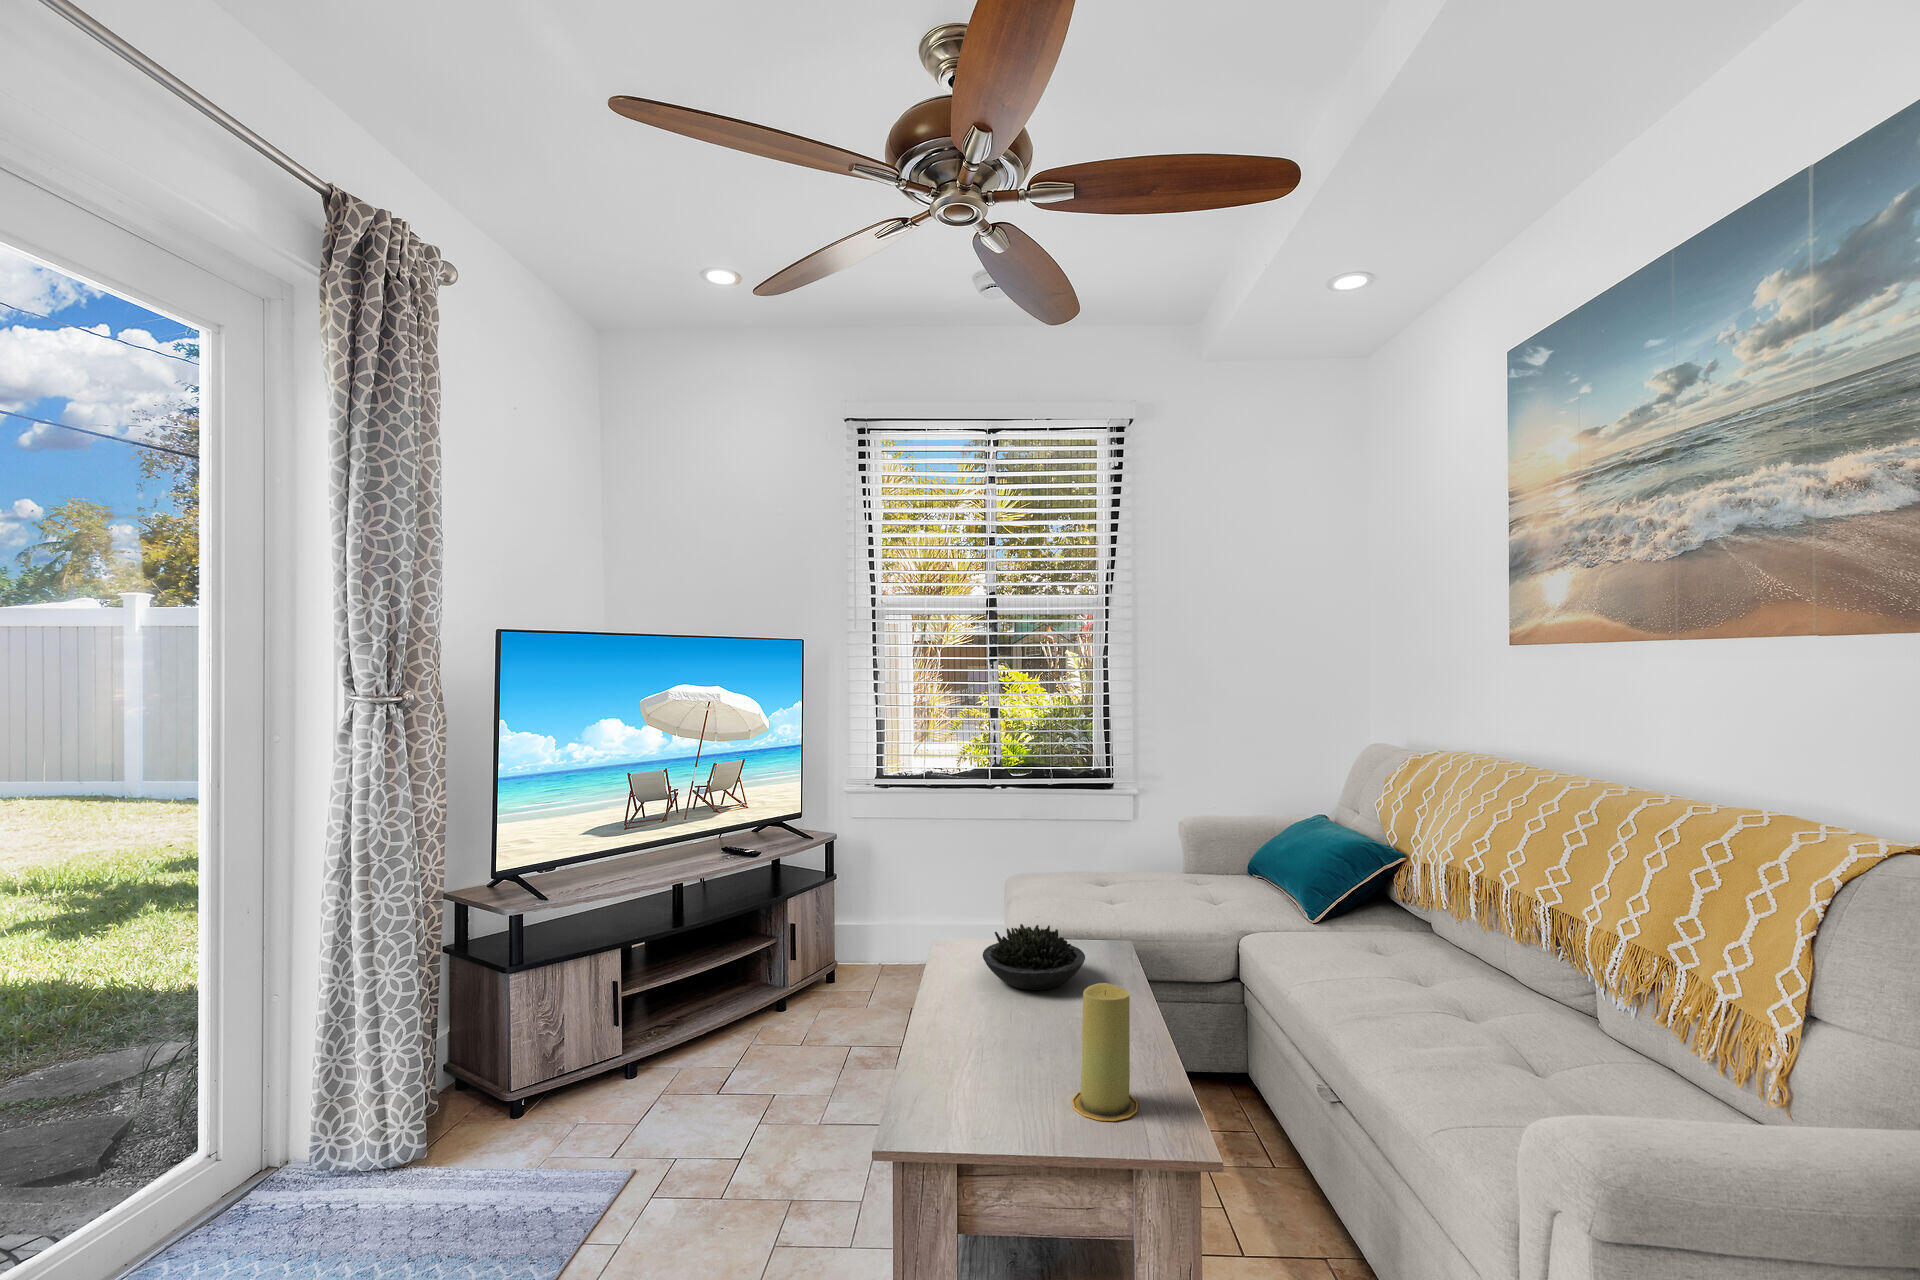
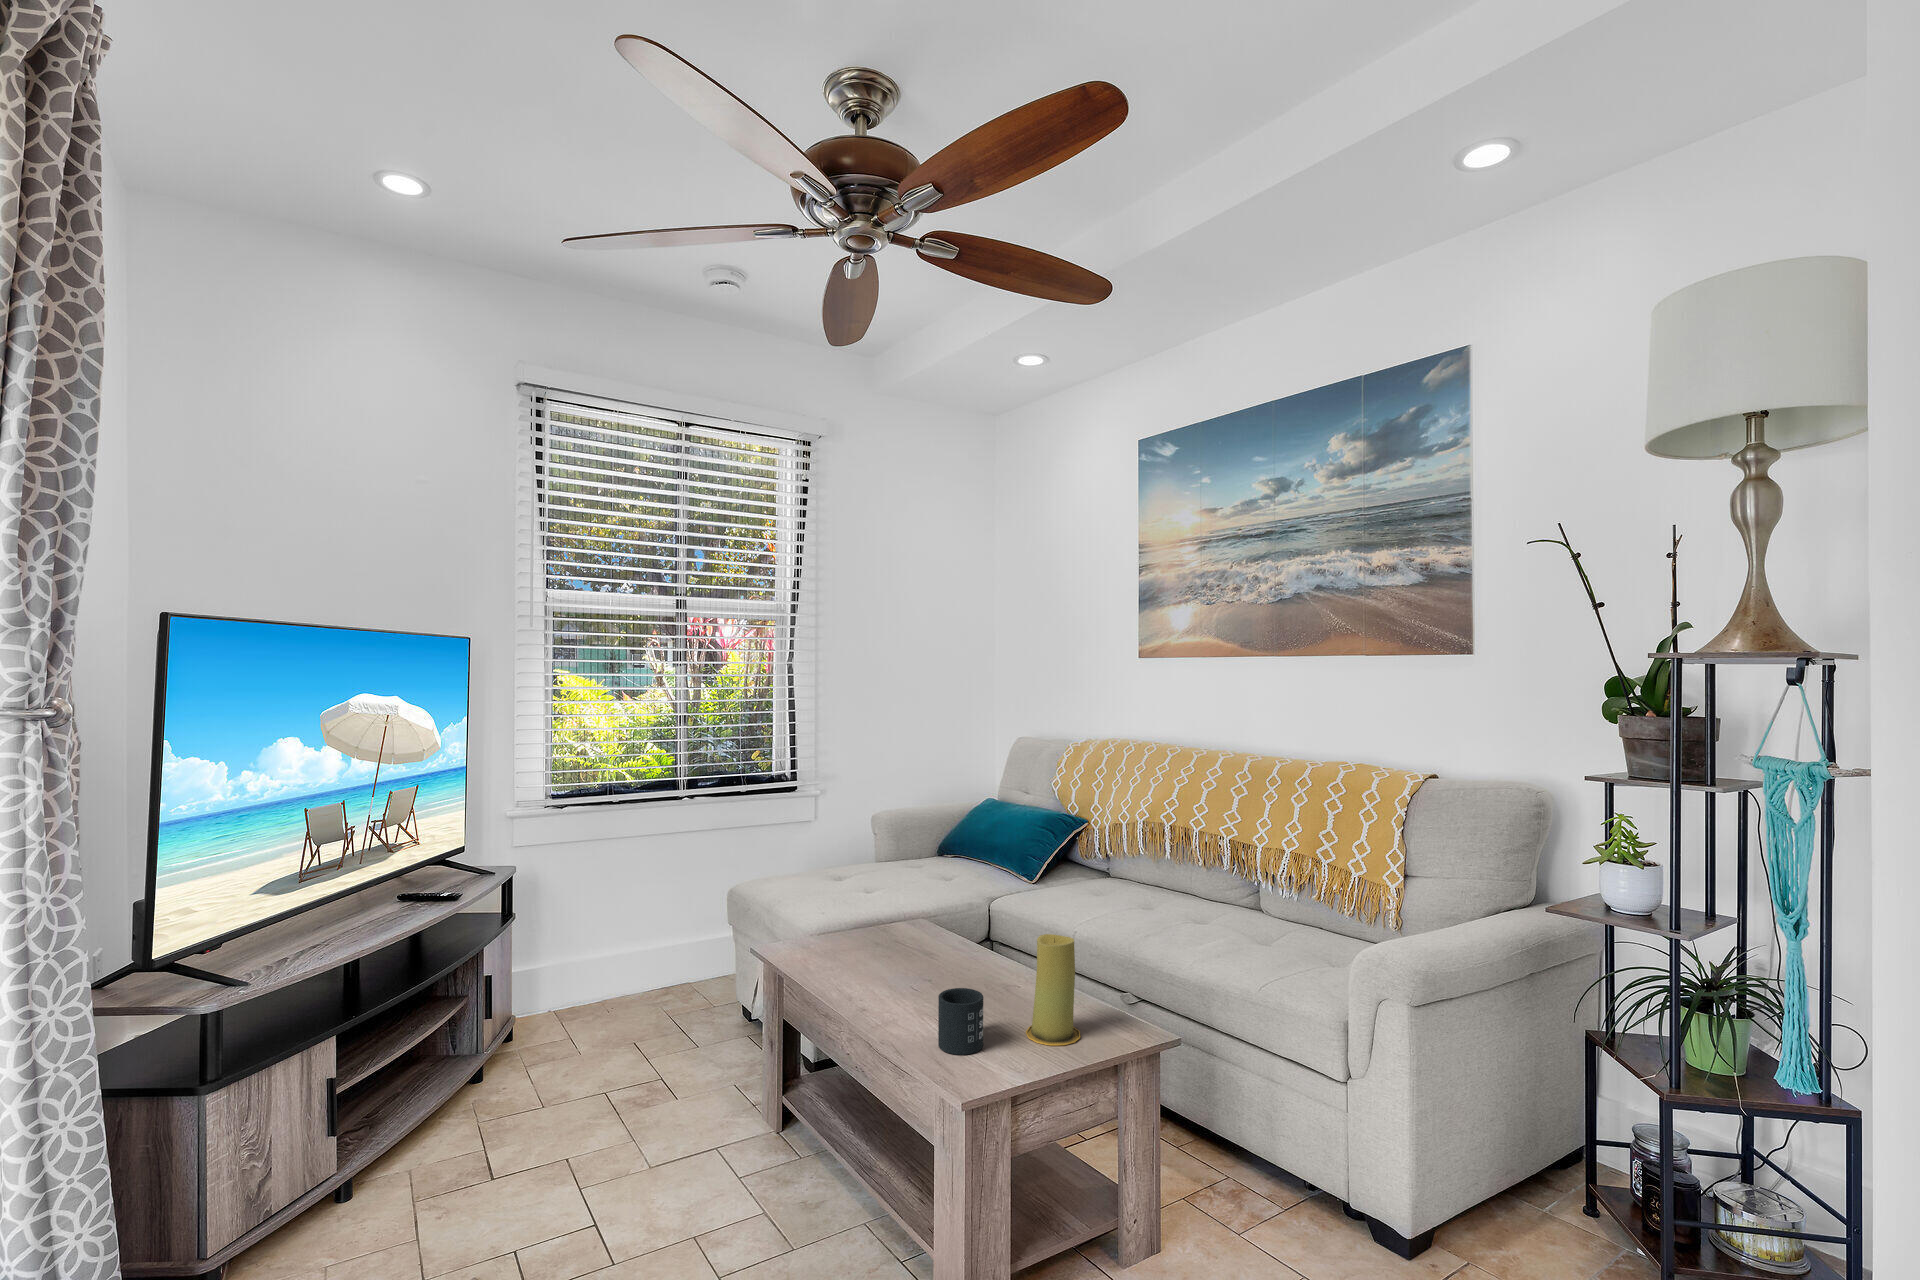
succulent plant: present [983,924,1085,990] -> none [827,910,922,971]
mug: none [967,1022,1032,1099] -> present [938,988,984,1055]

